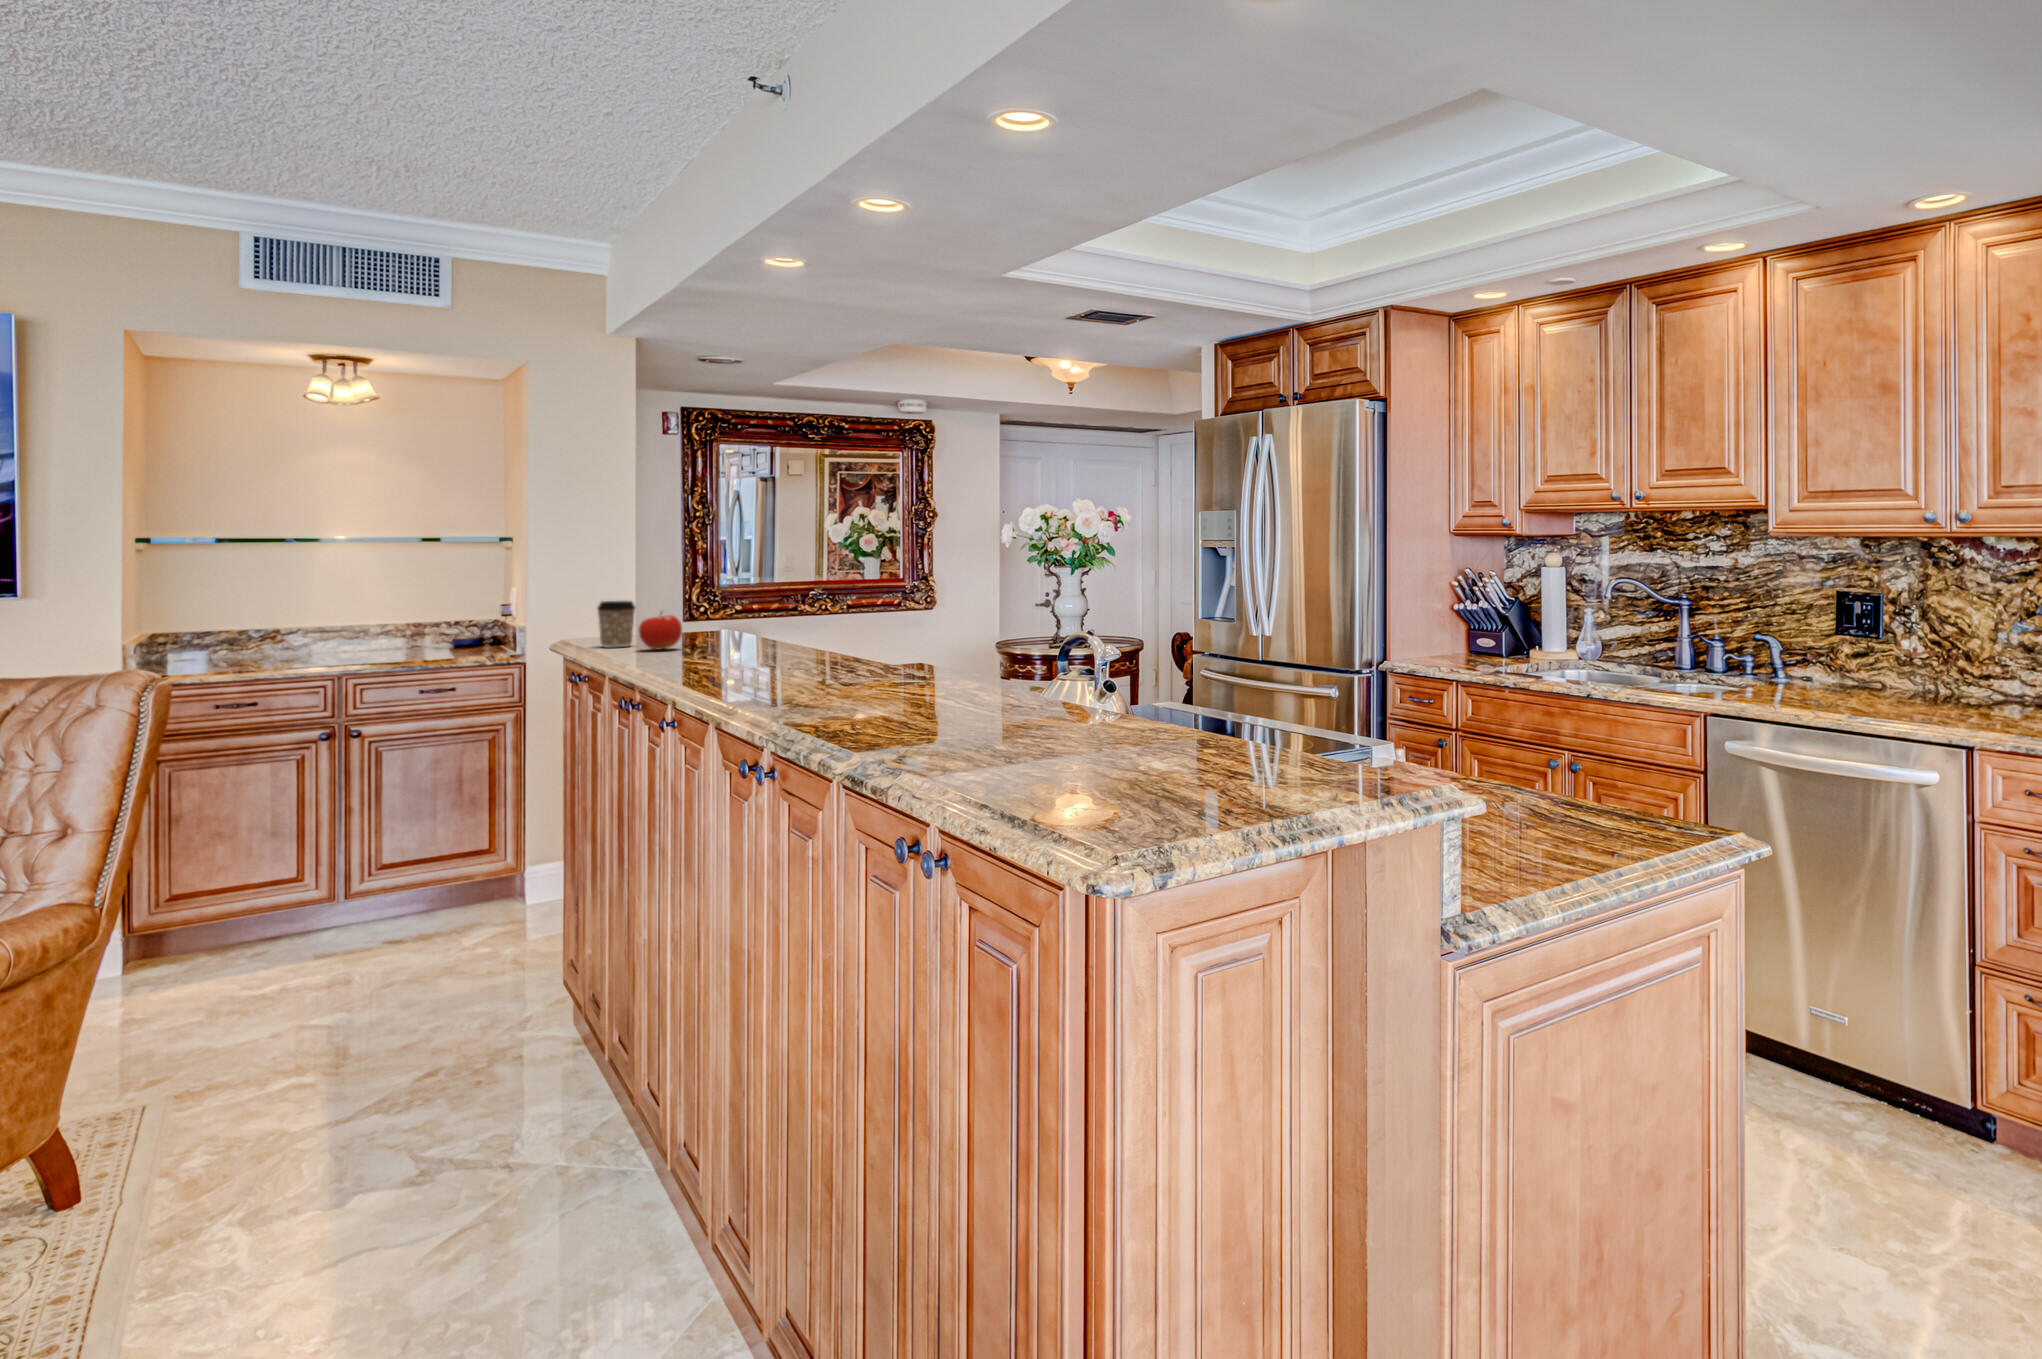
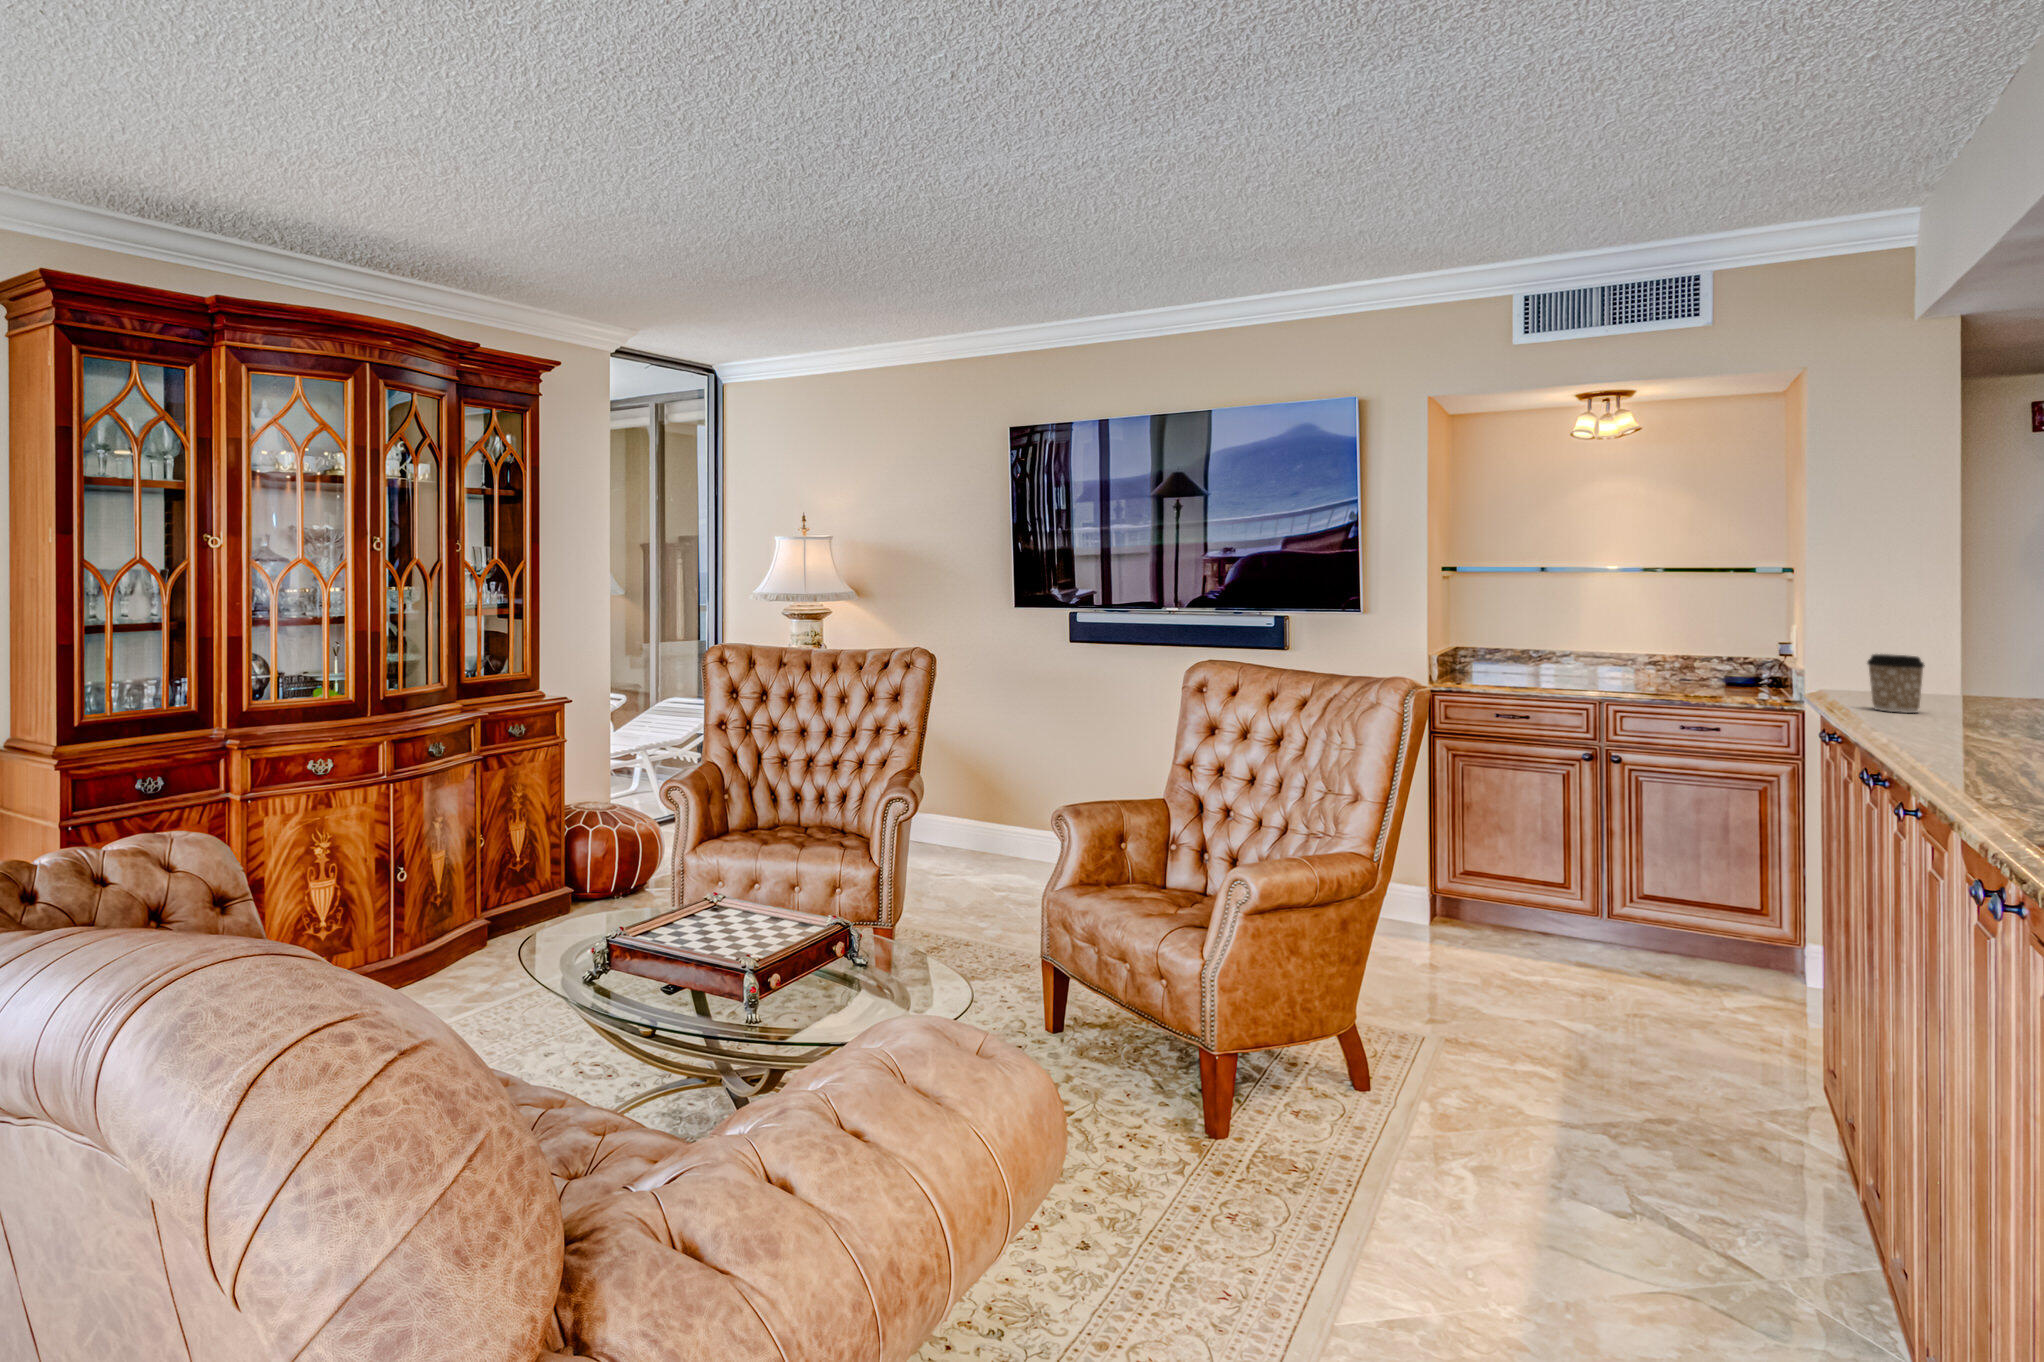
fruit: present [638,615,682,649] -> none [1924,674,1995,723]

